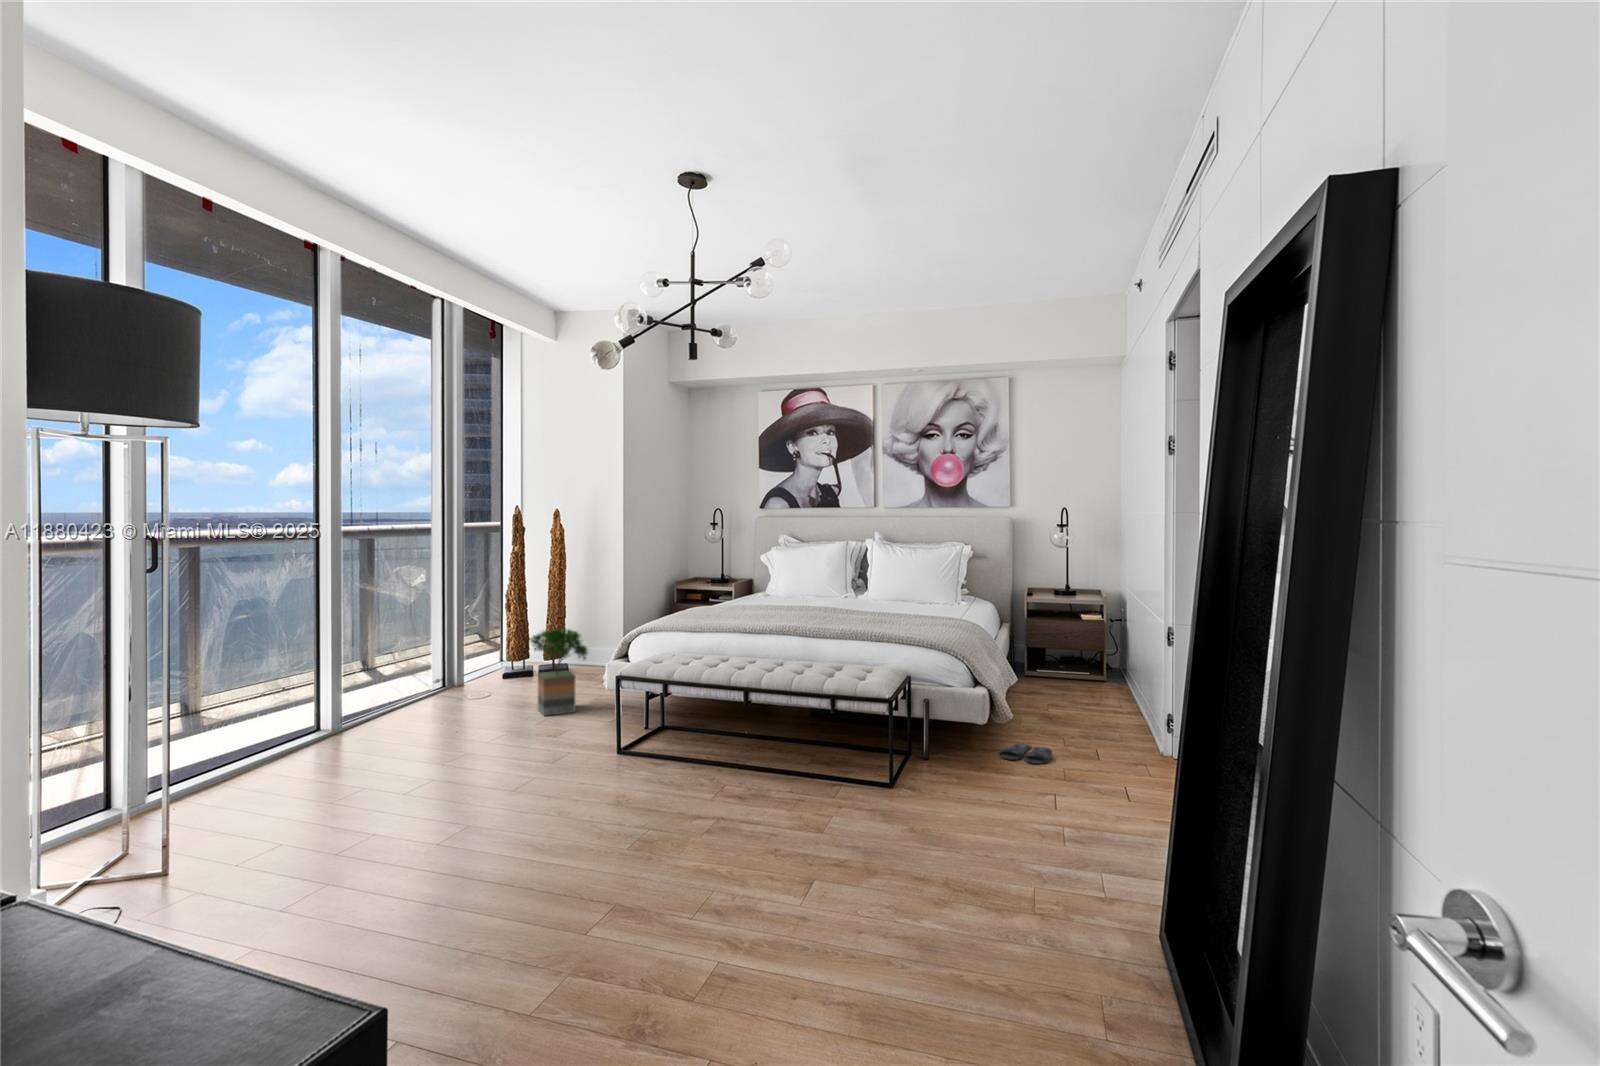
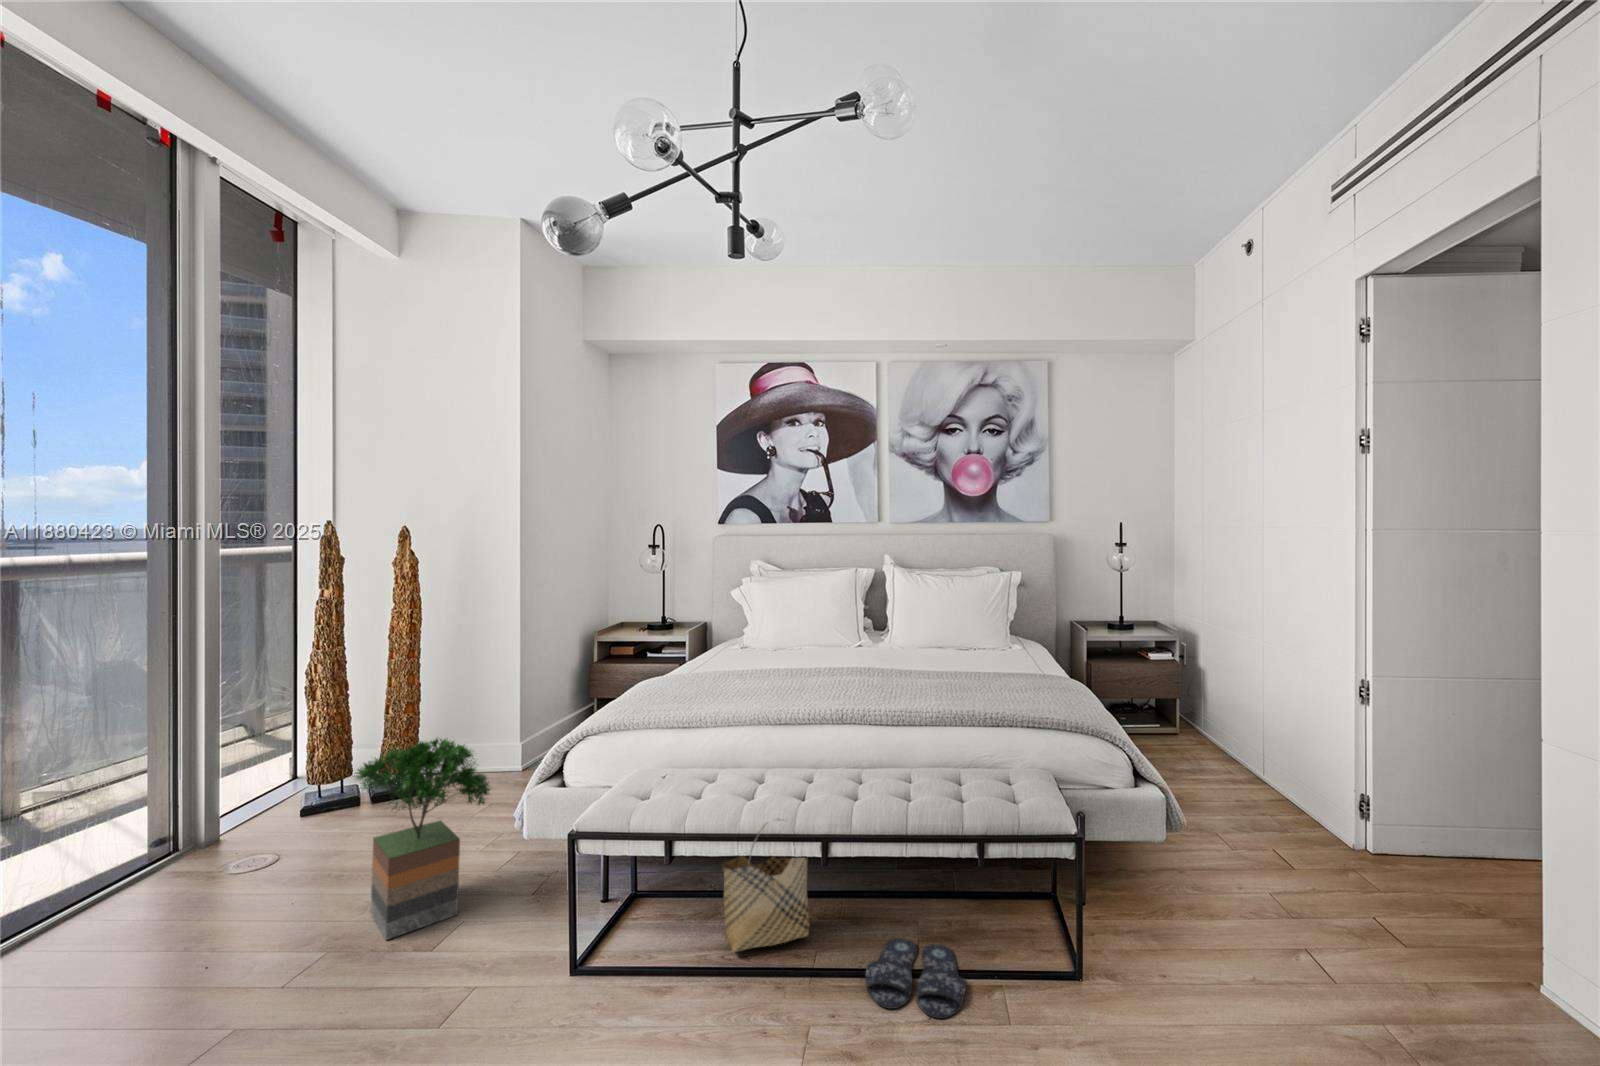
woven basket: none [687,663,734,729] -> present [722,821,810,953]
slippers: present [1000,744,1053,764] -> present [866,938,967,1019]

